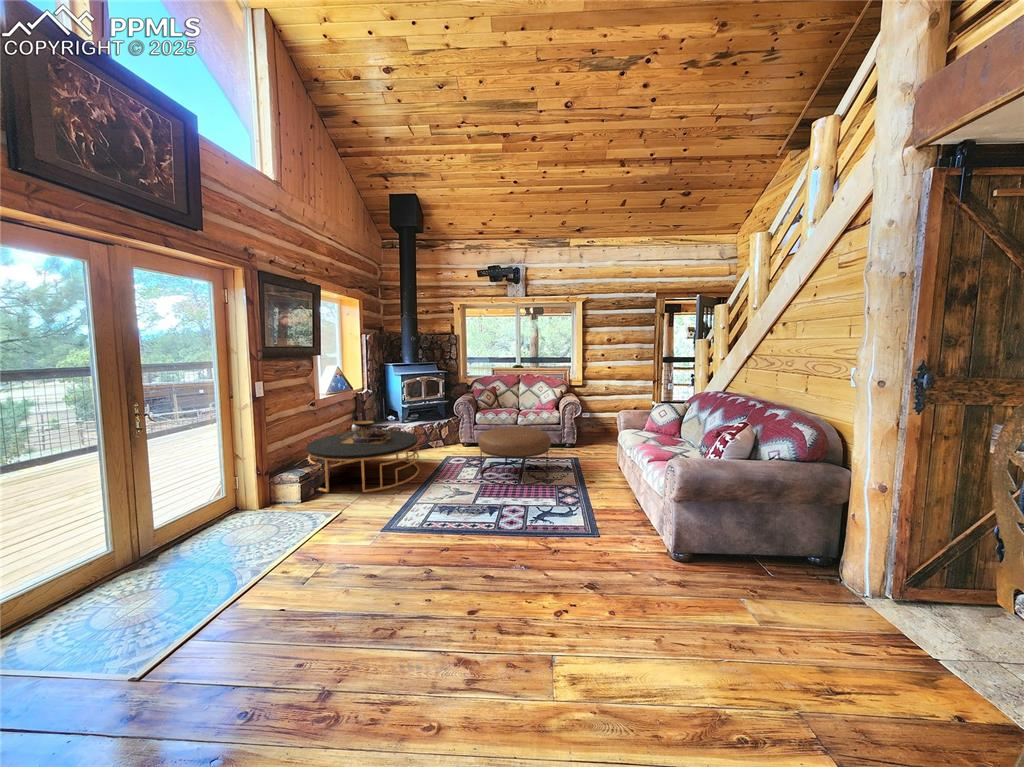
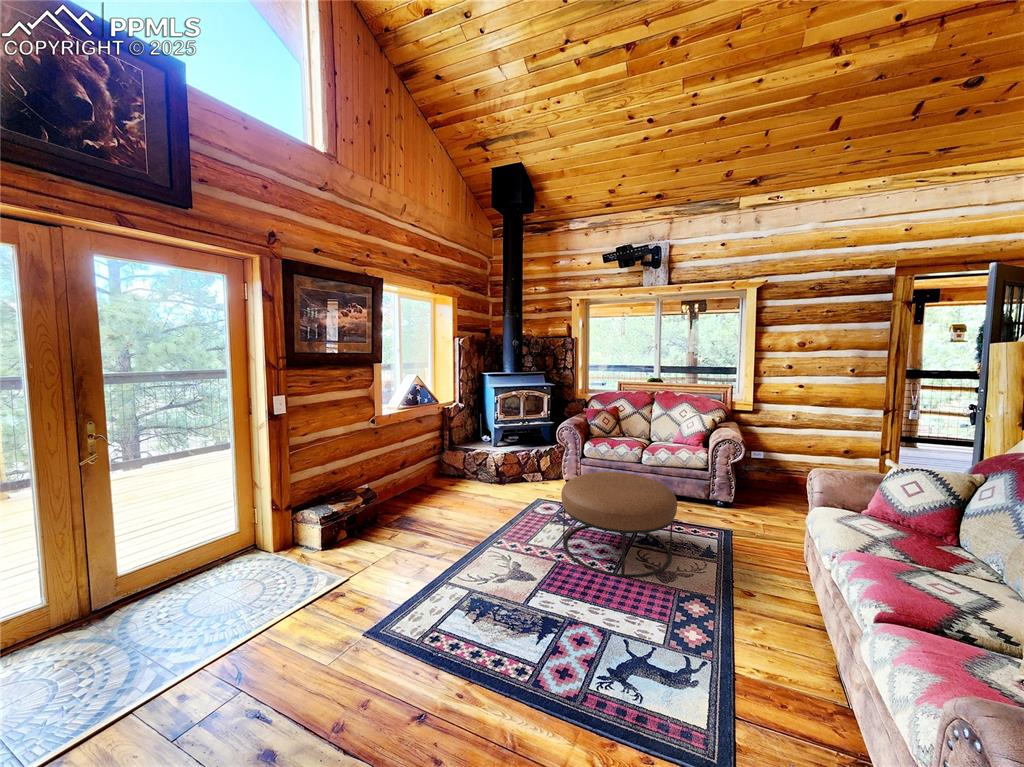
coffee table: present [307,421,419,492] -> none [354,445,490,544]

